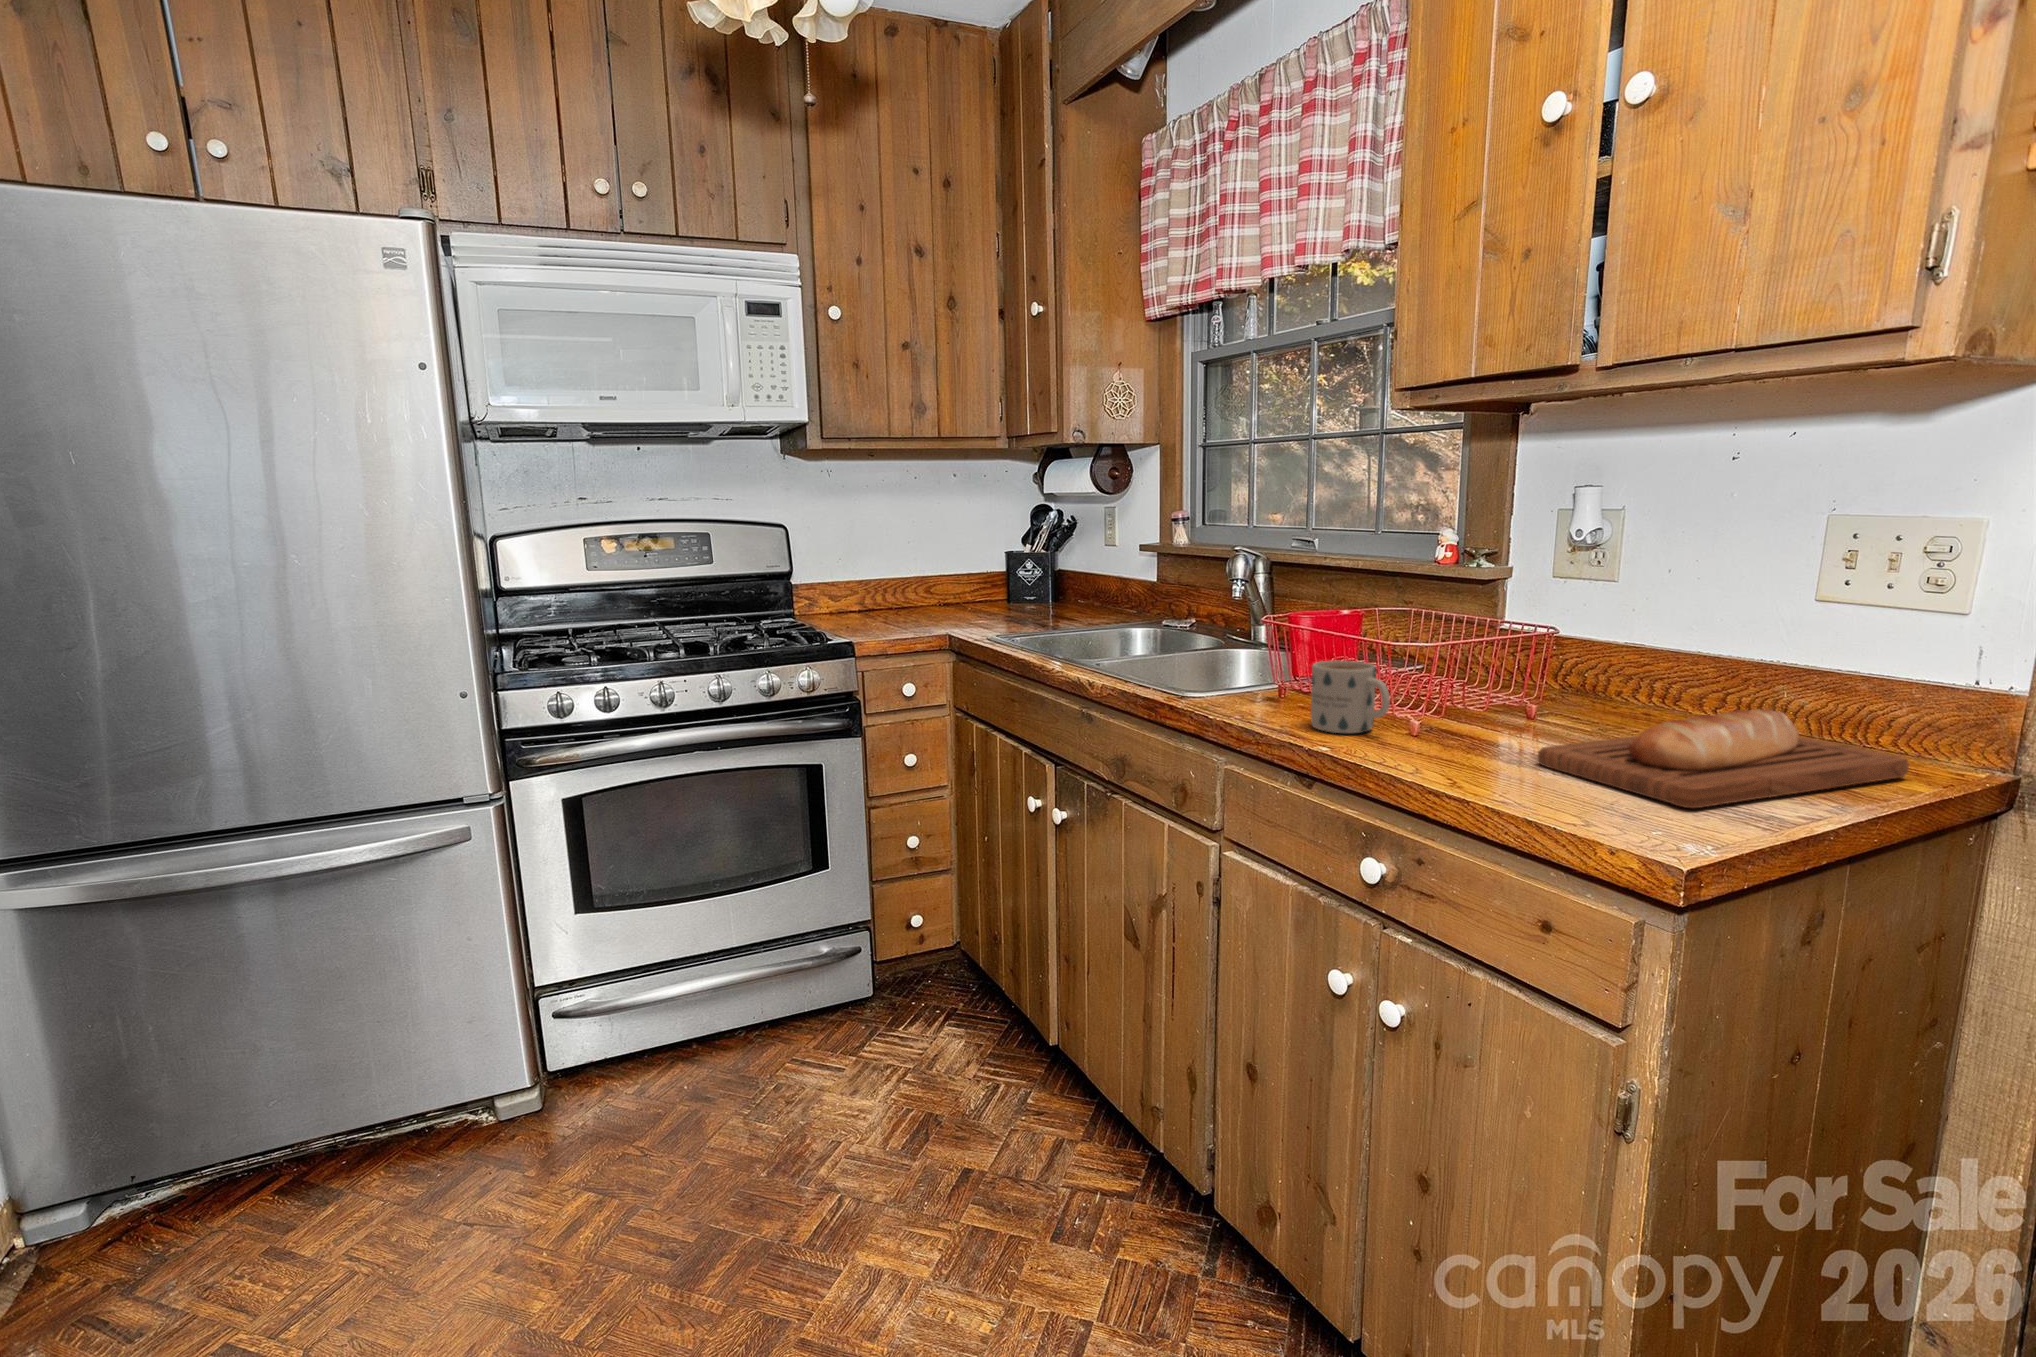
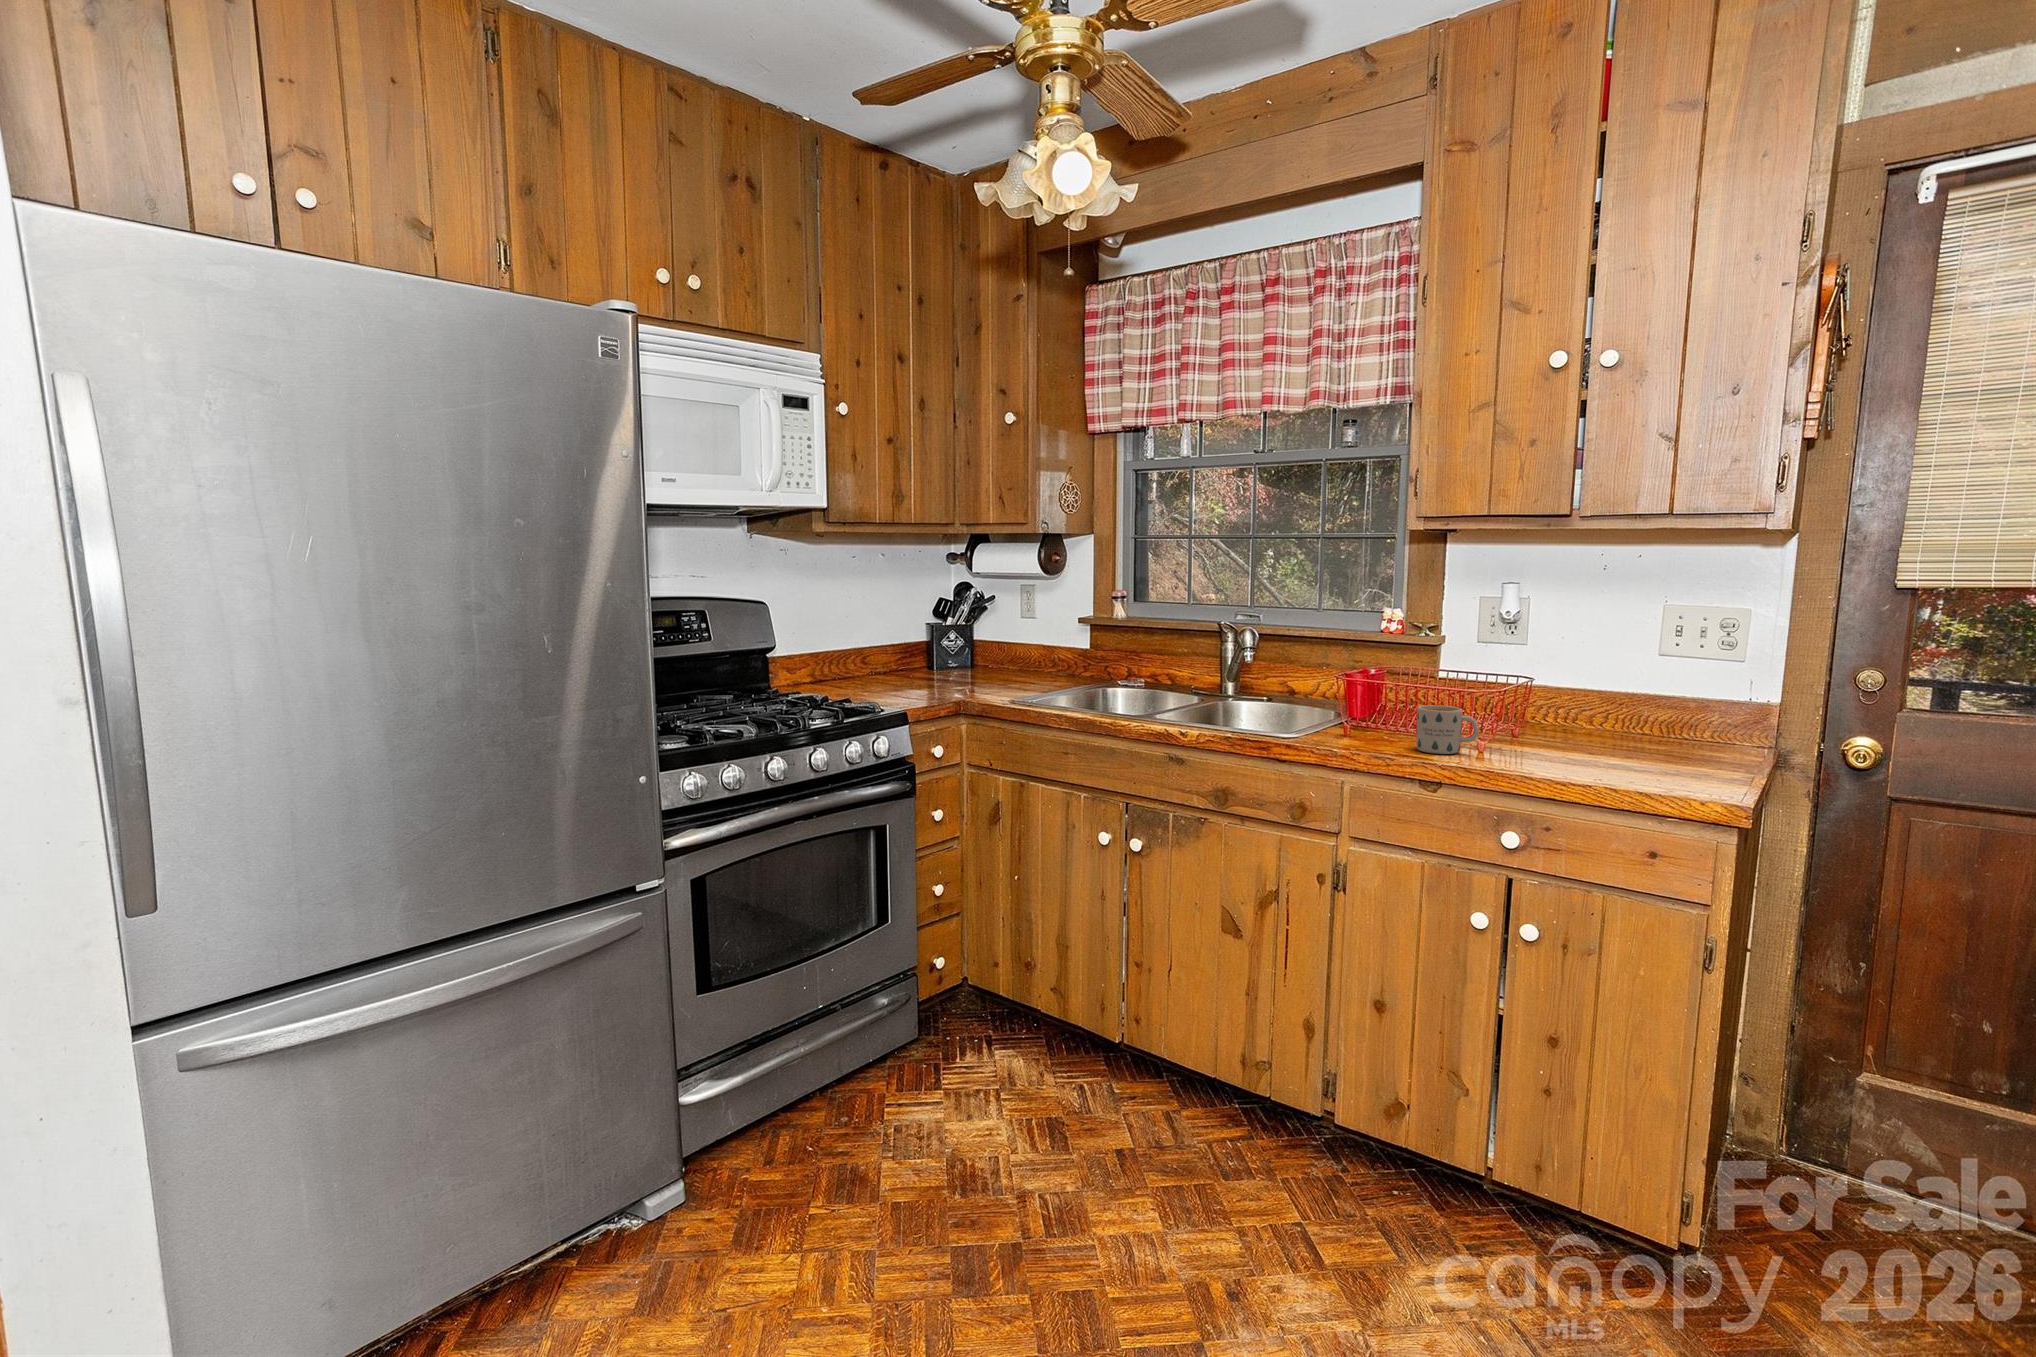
bread loaf: present [1538,709,1909,808] -> none [1580,722,1742,778]

